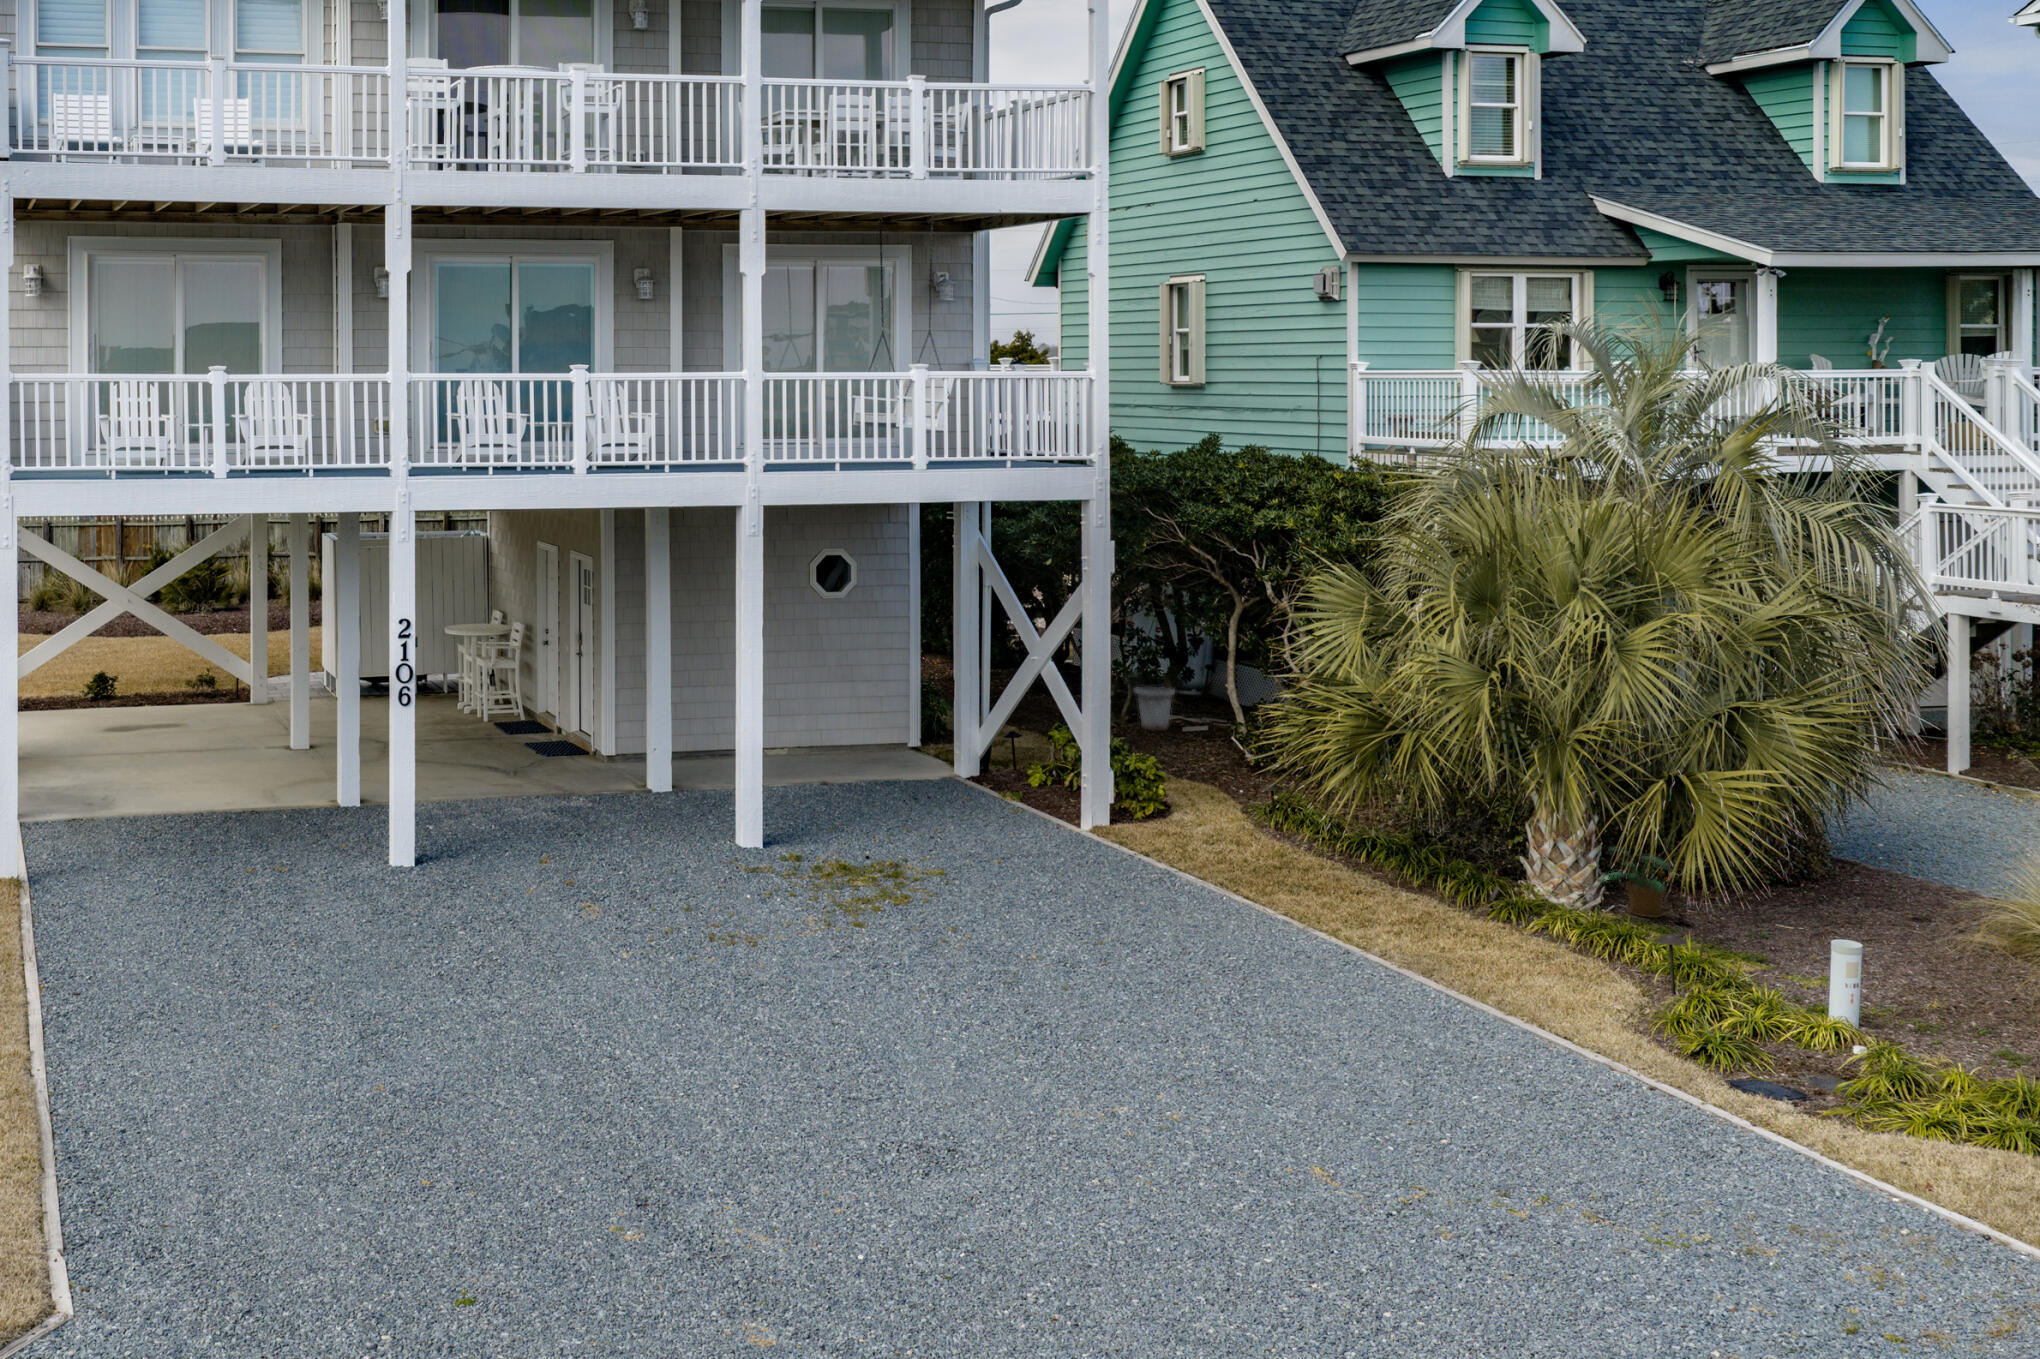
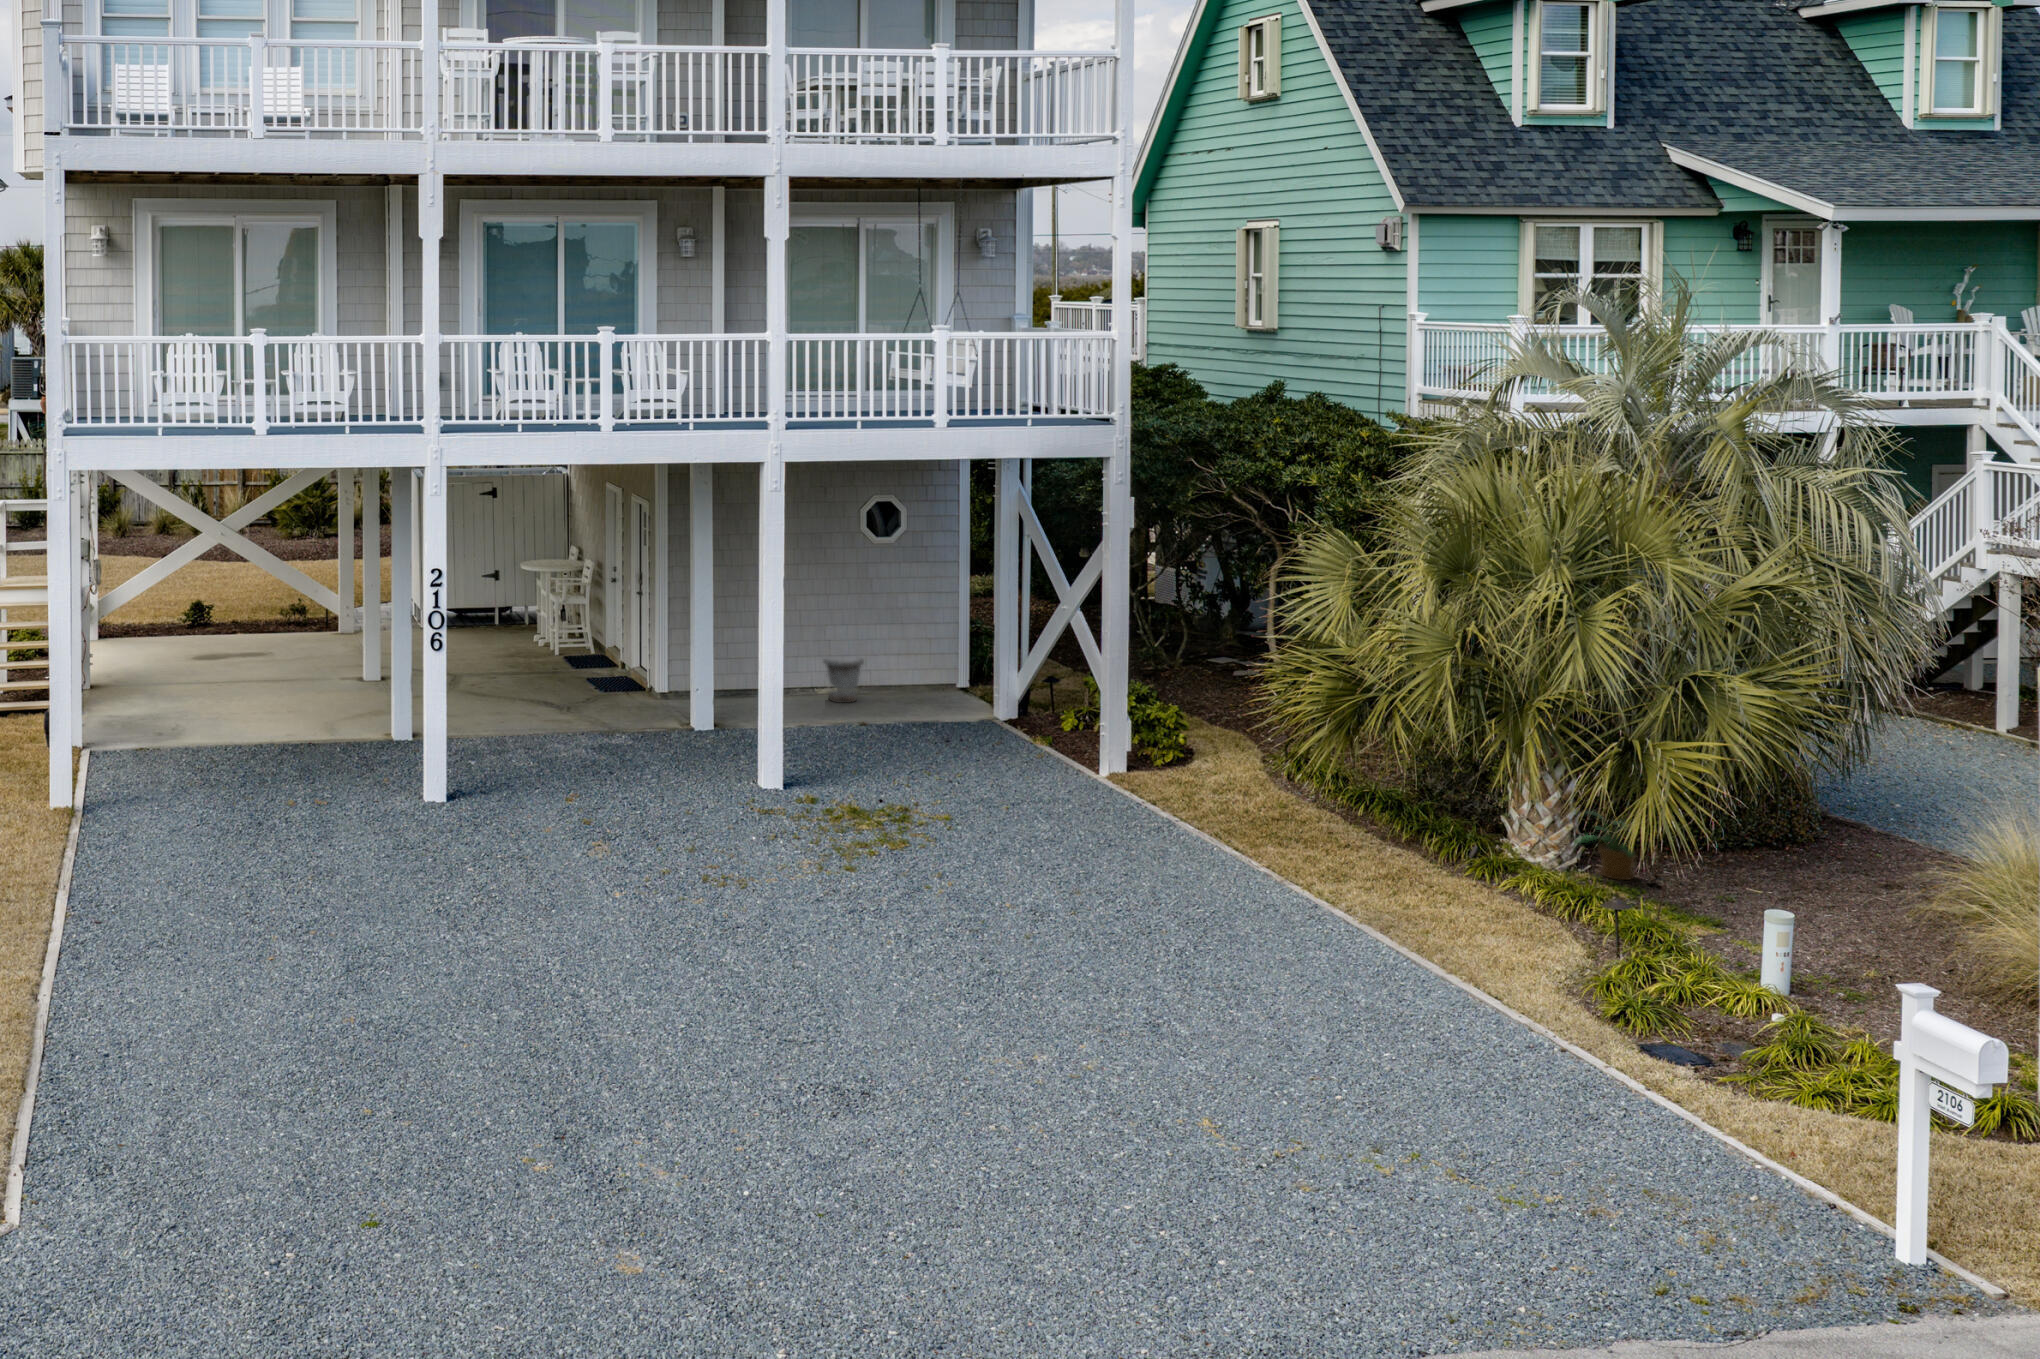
trash can: present [1135,687,1175,731] -> present [823,659,864,703]

